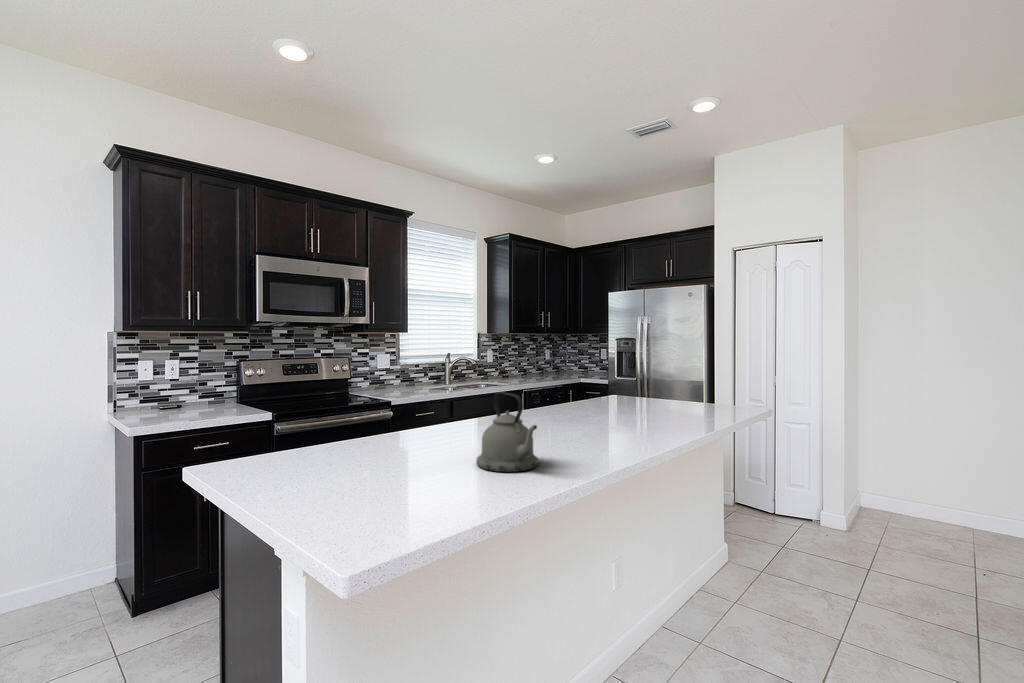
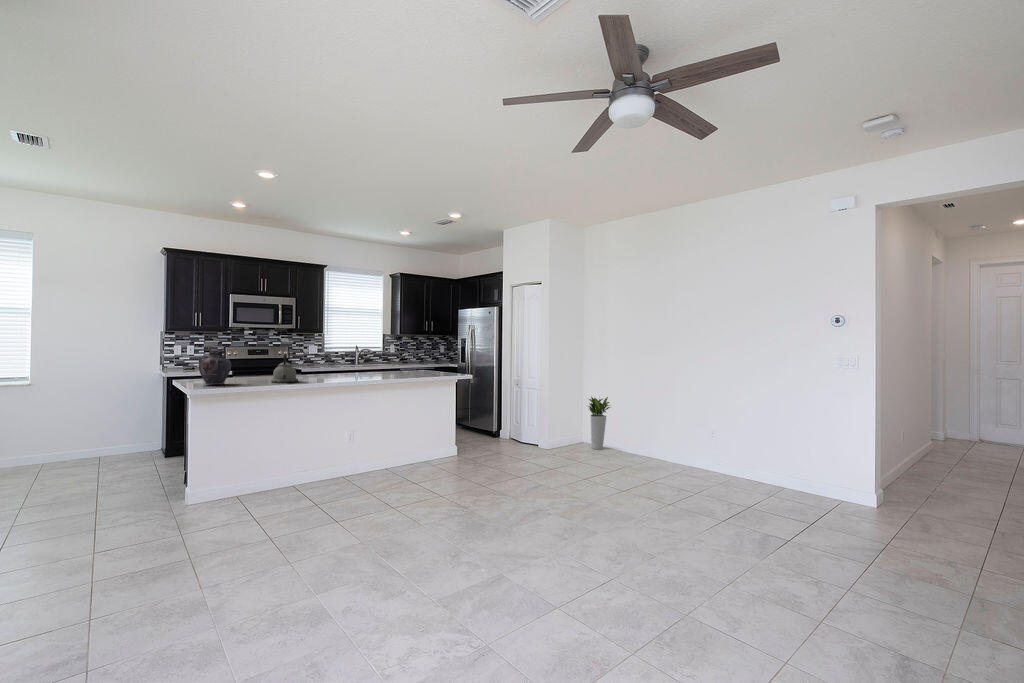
vase: none [326,388,412,503] -> present [199,348,231,384]
planter: none [876,437,930,527] -> present [588,397,610,450]

